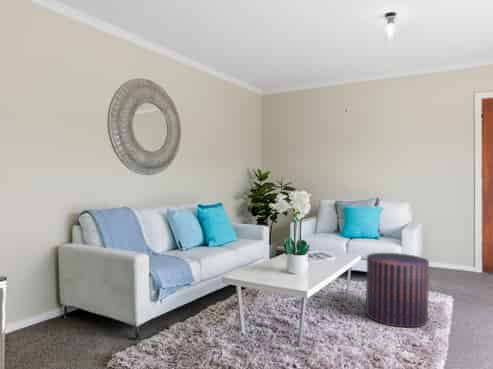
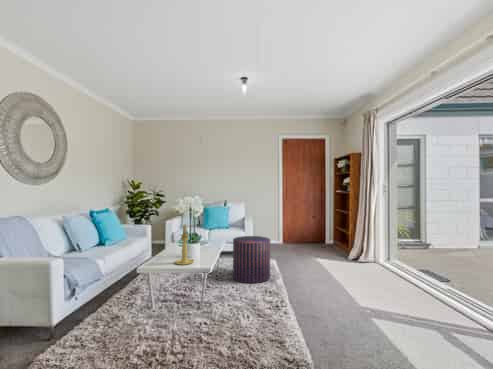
candle holder: none [268,227,293,282] -> present [175,224,194,265]

